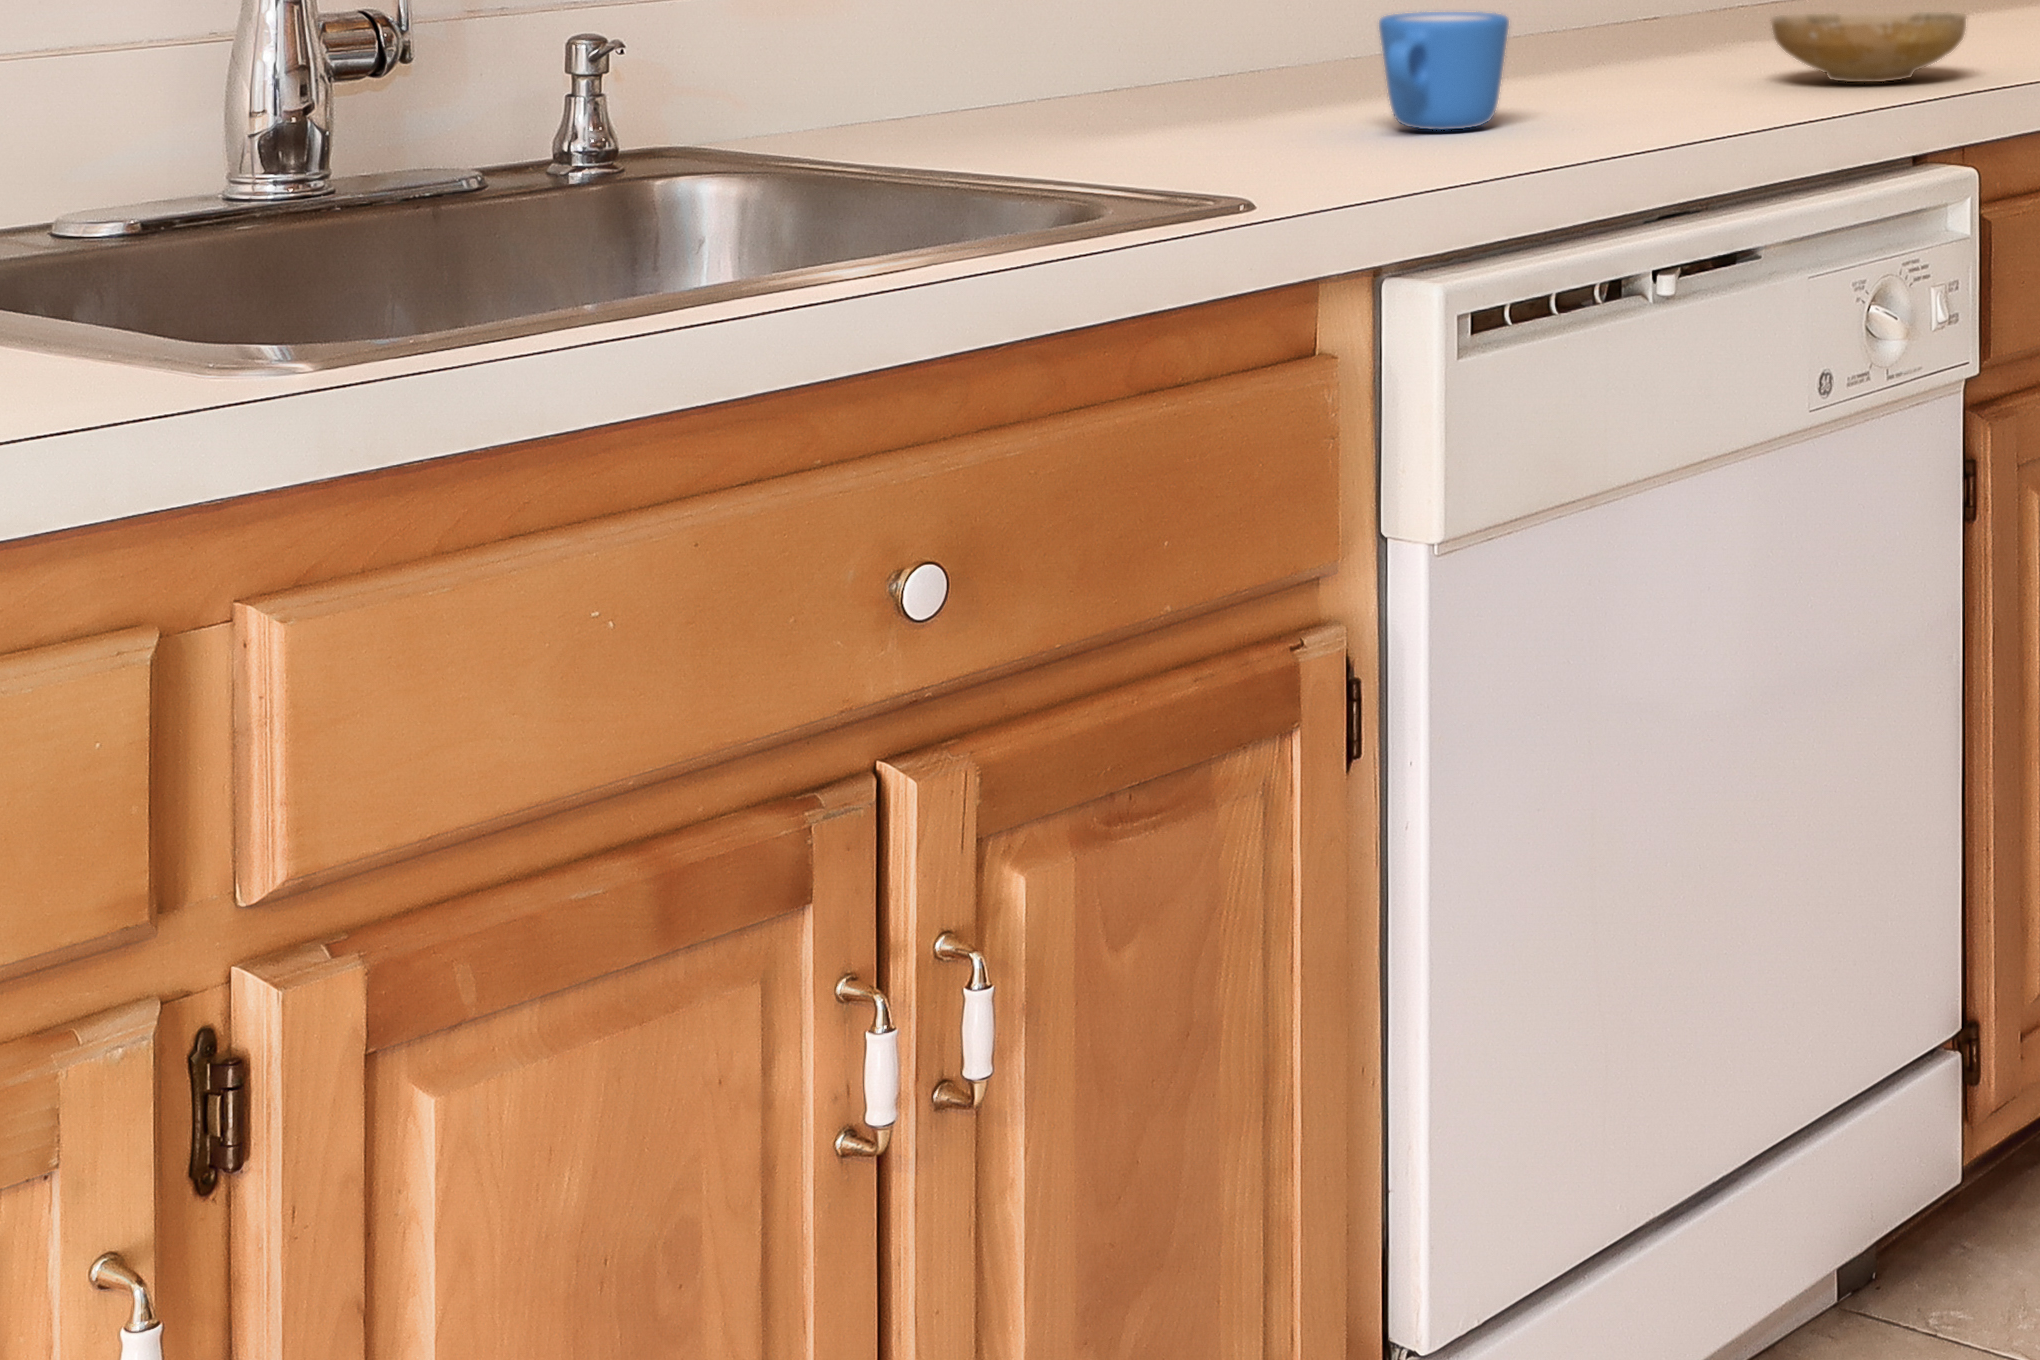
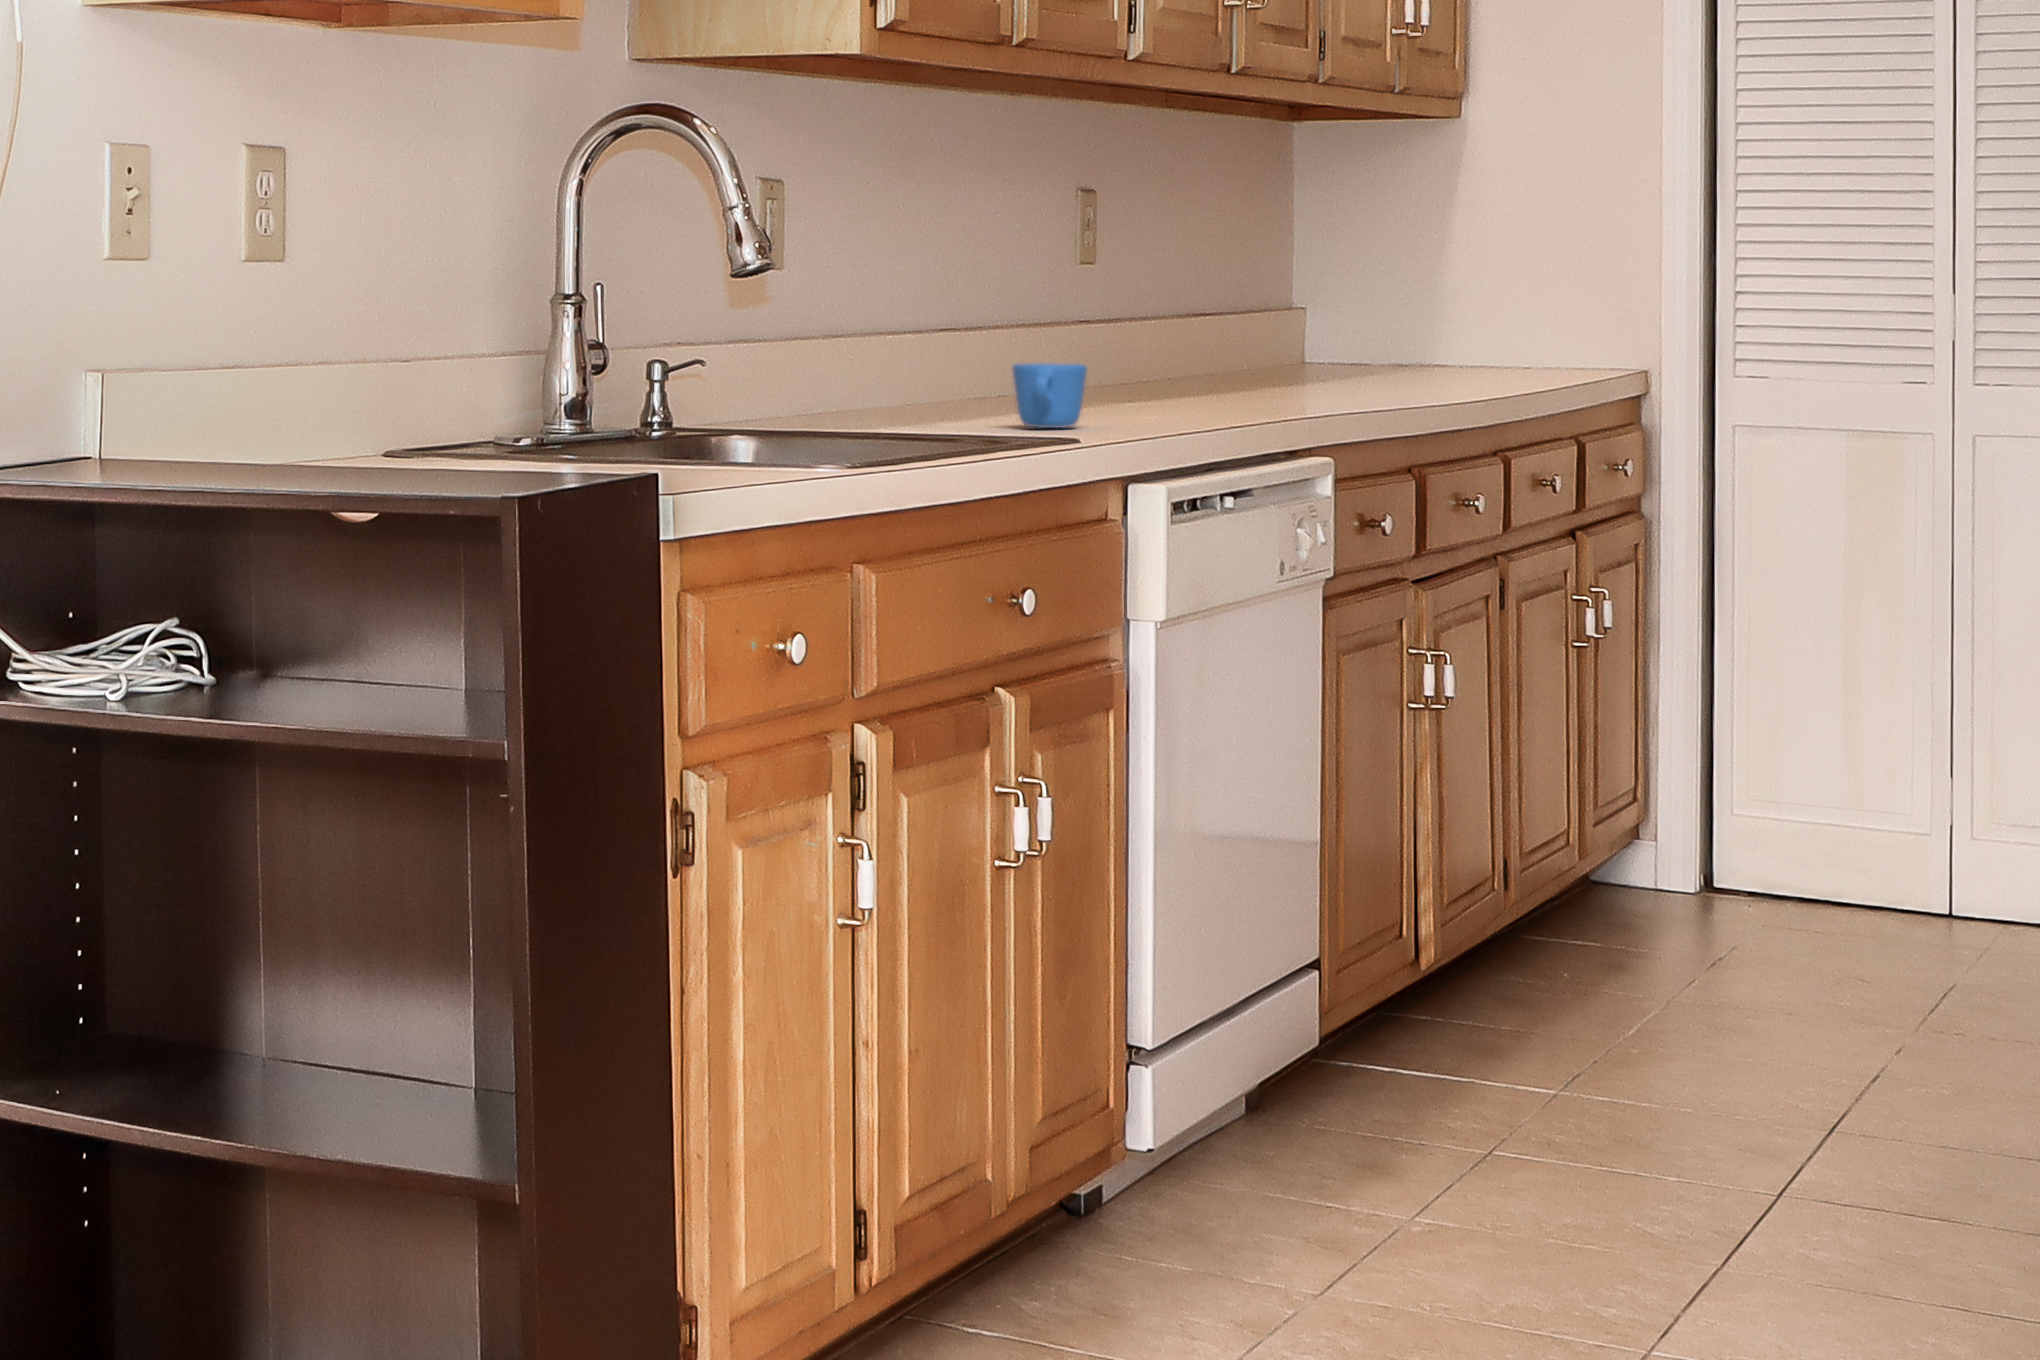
ceramic bowl: present [1771,12,1966,82] -> none [1177,377,1297,415]

